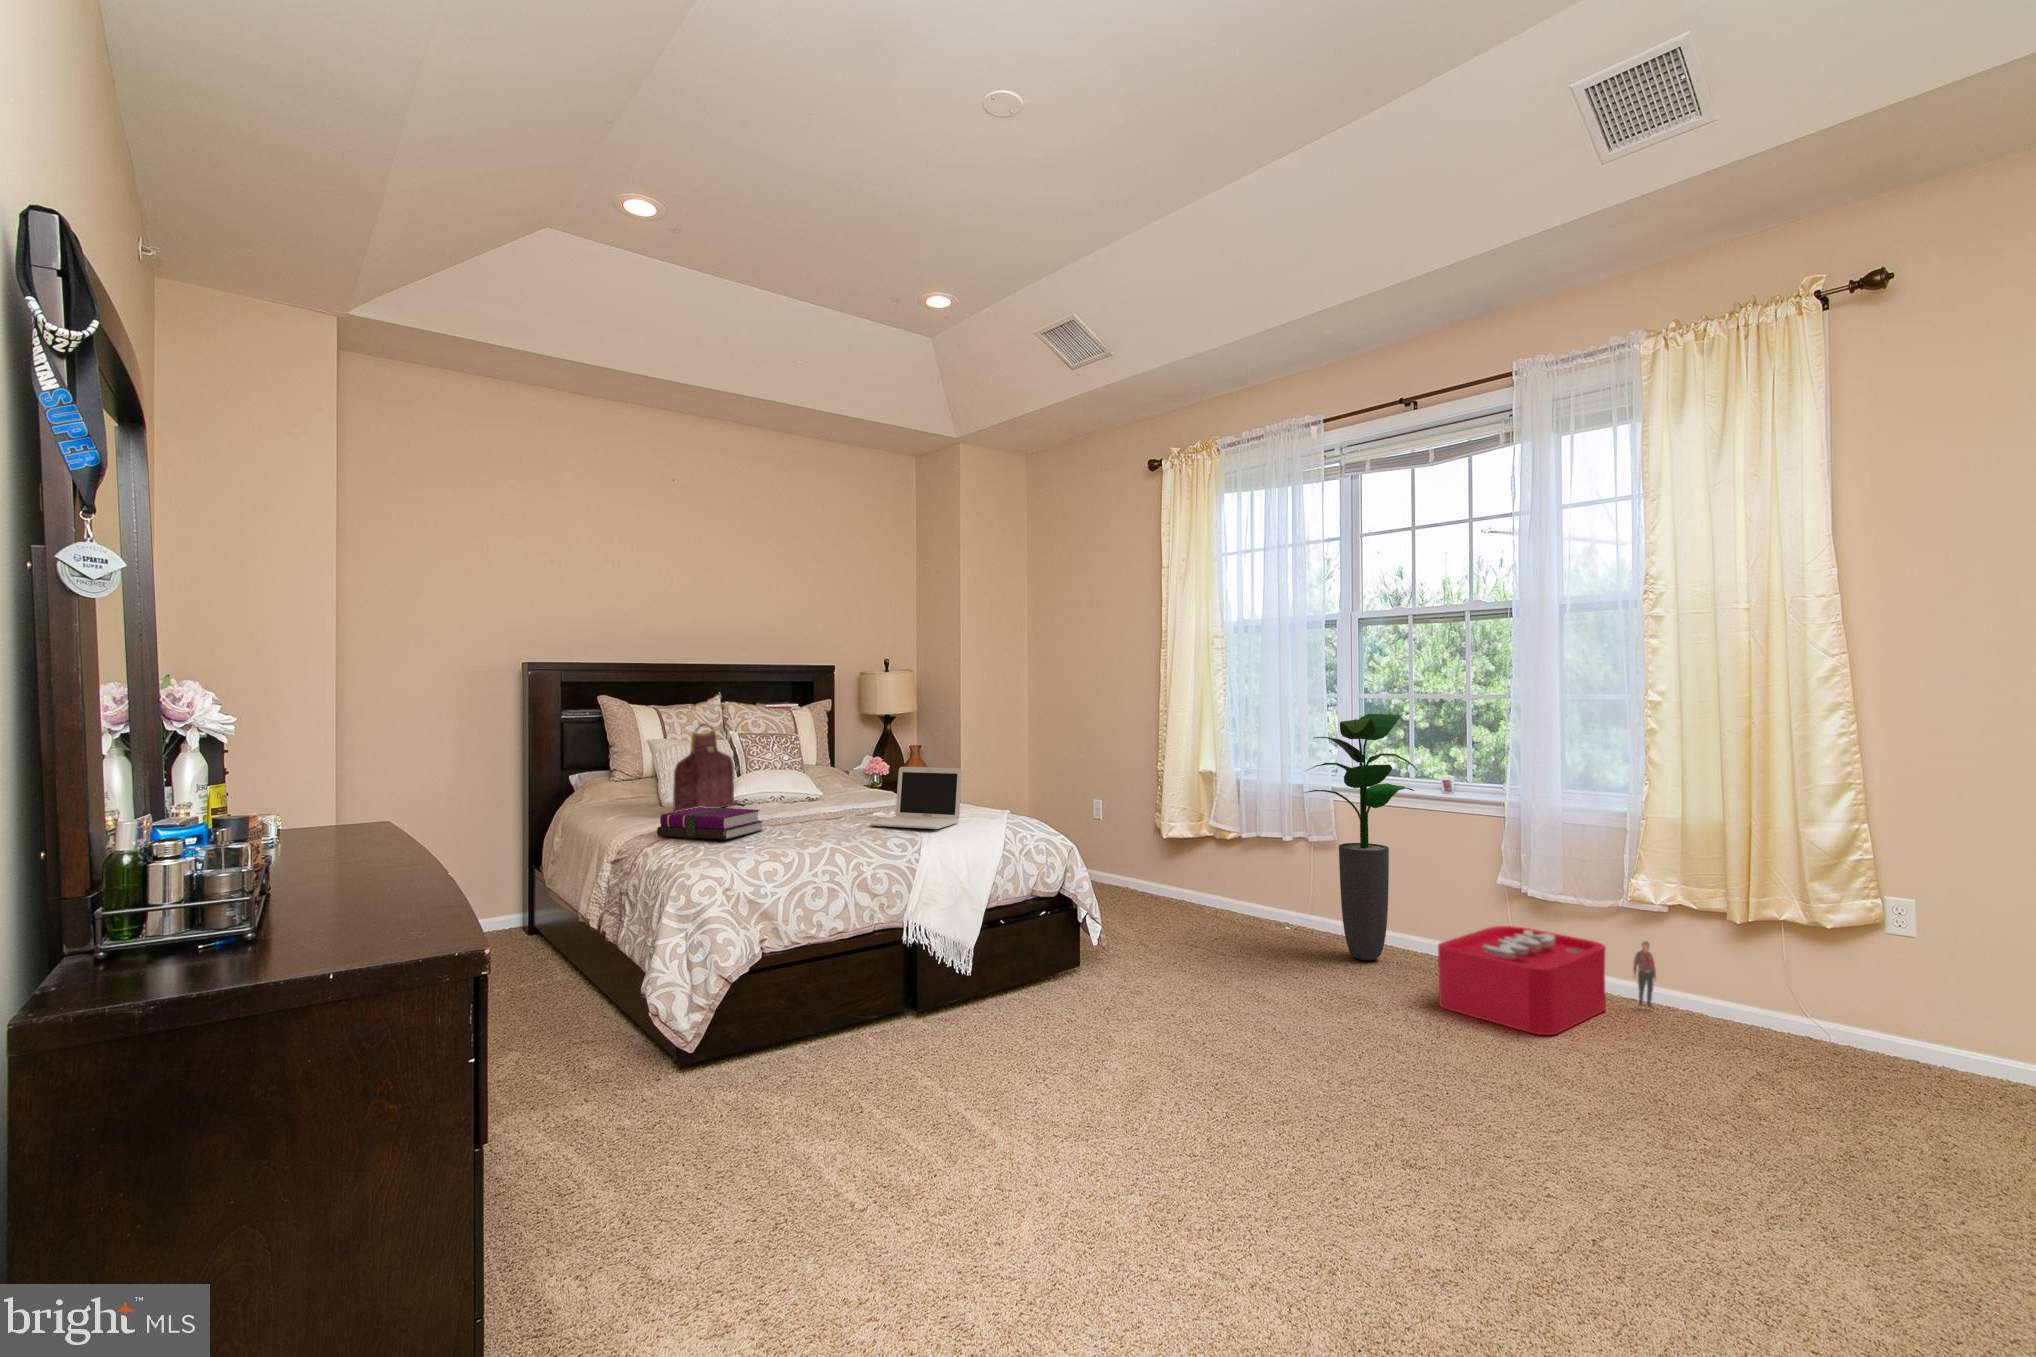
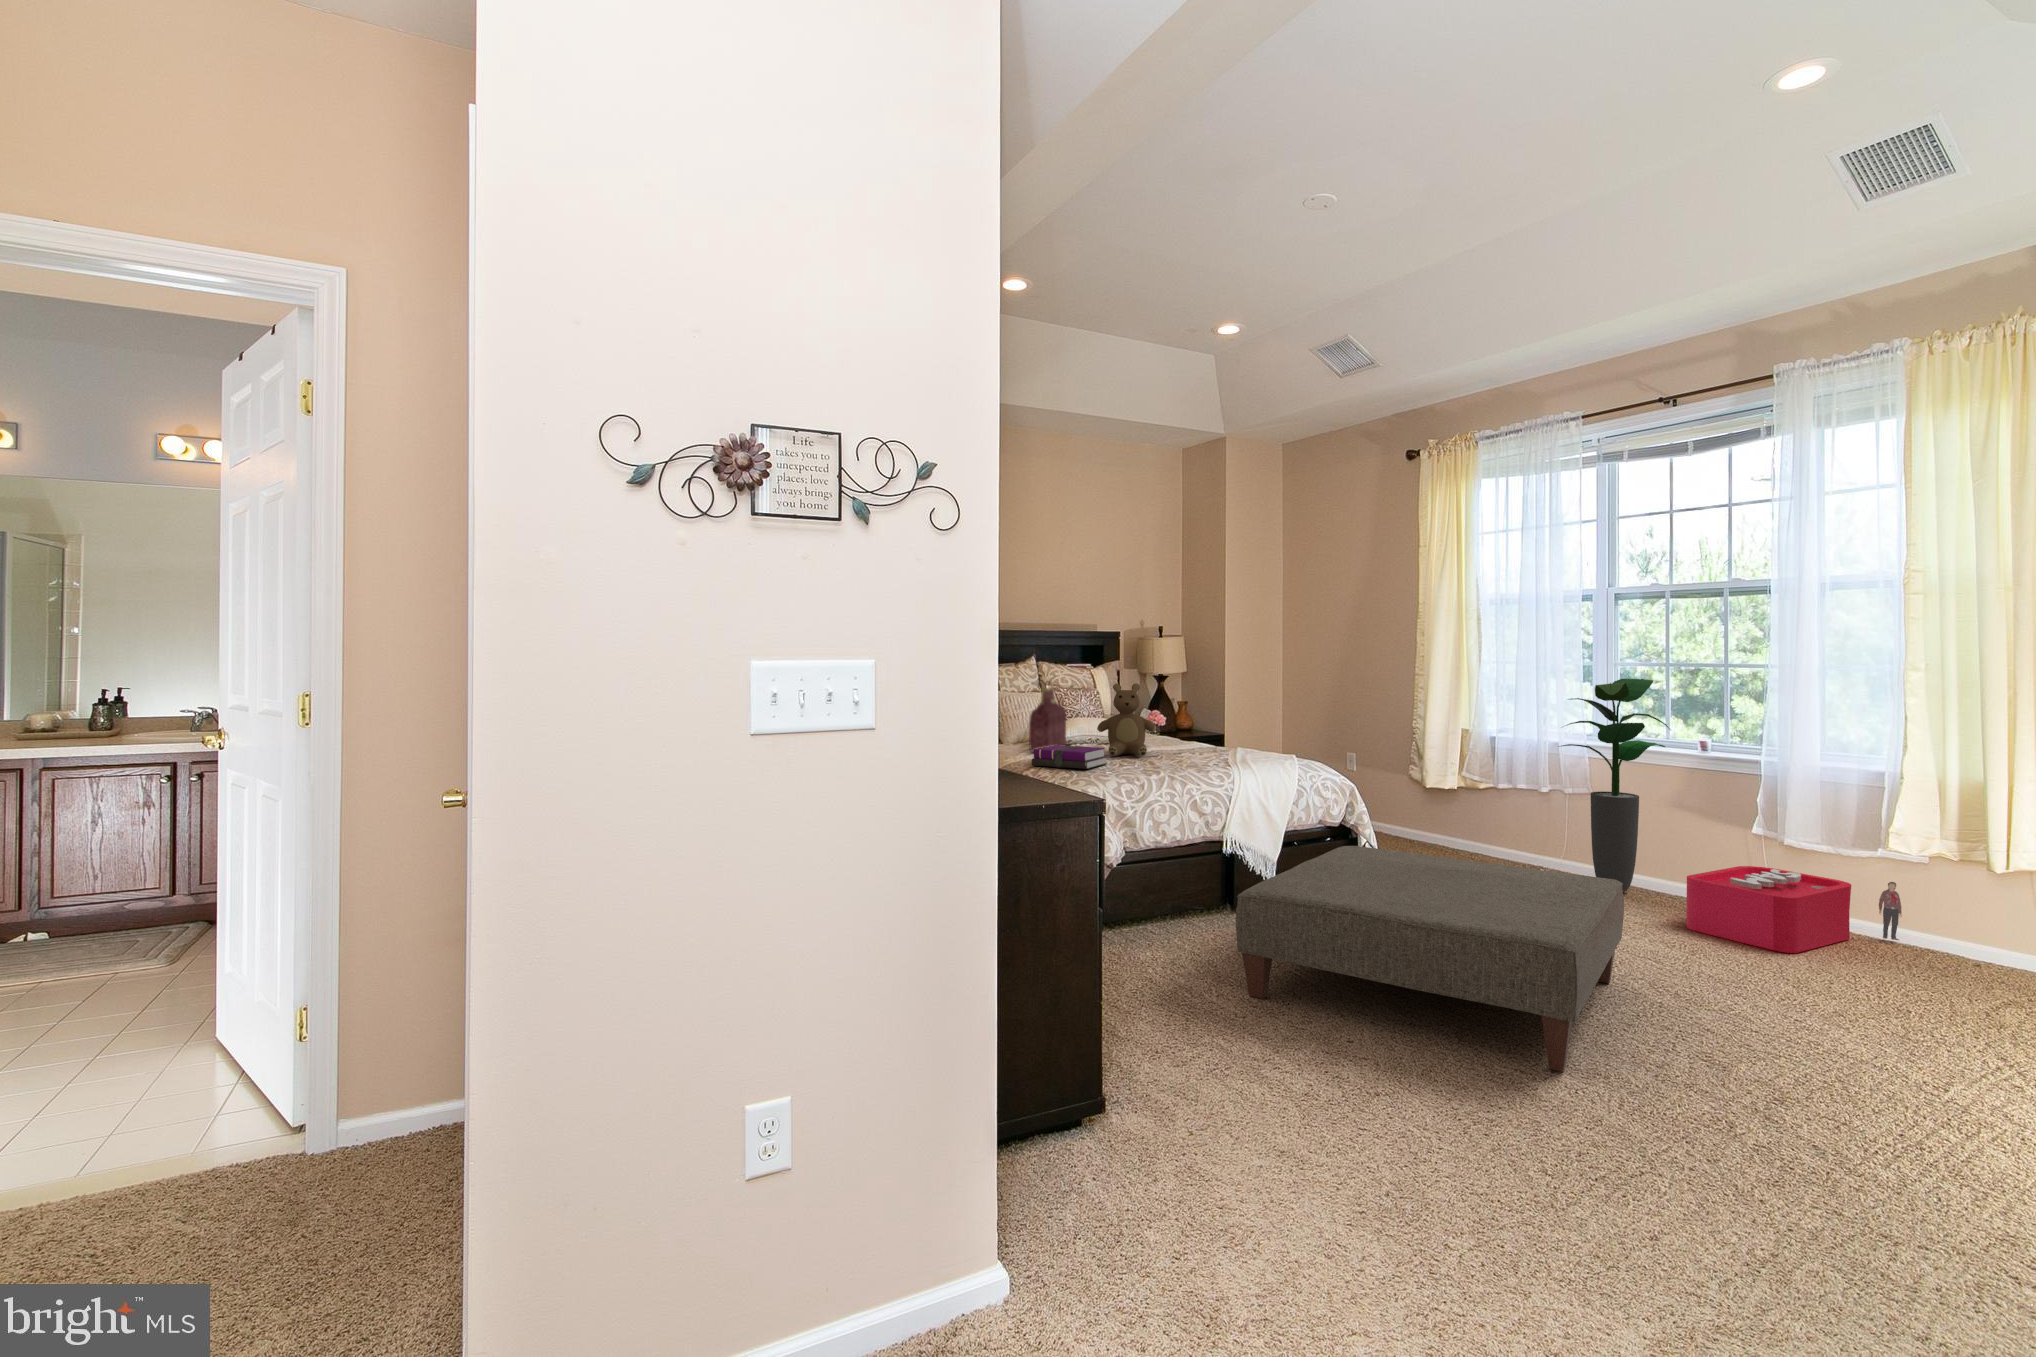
teddy bear: none [765,725,840,819] -> present [1097,683,1156,756]
laptop: present [870,767,962,829] -> none [1188,717,1261,767]
ottoman: none [861,930,1365,1280] -> present [1236,846,1624,1072]

